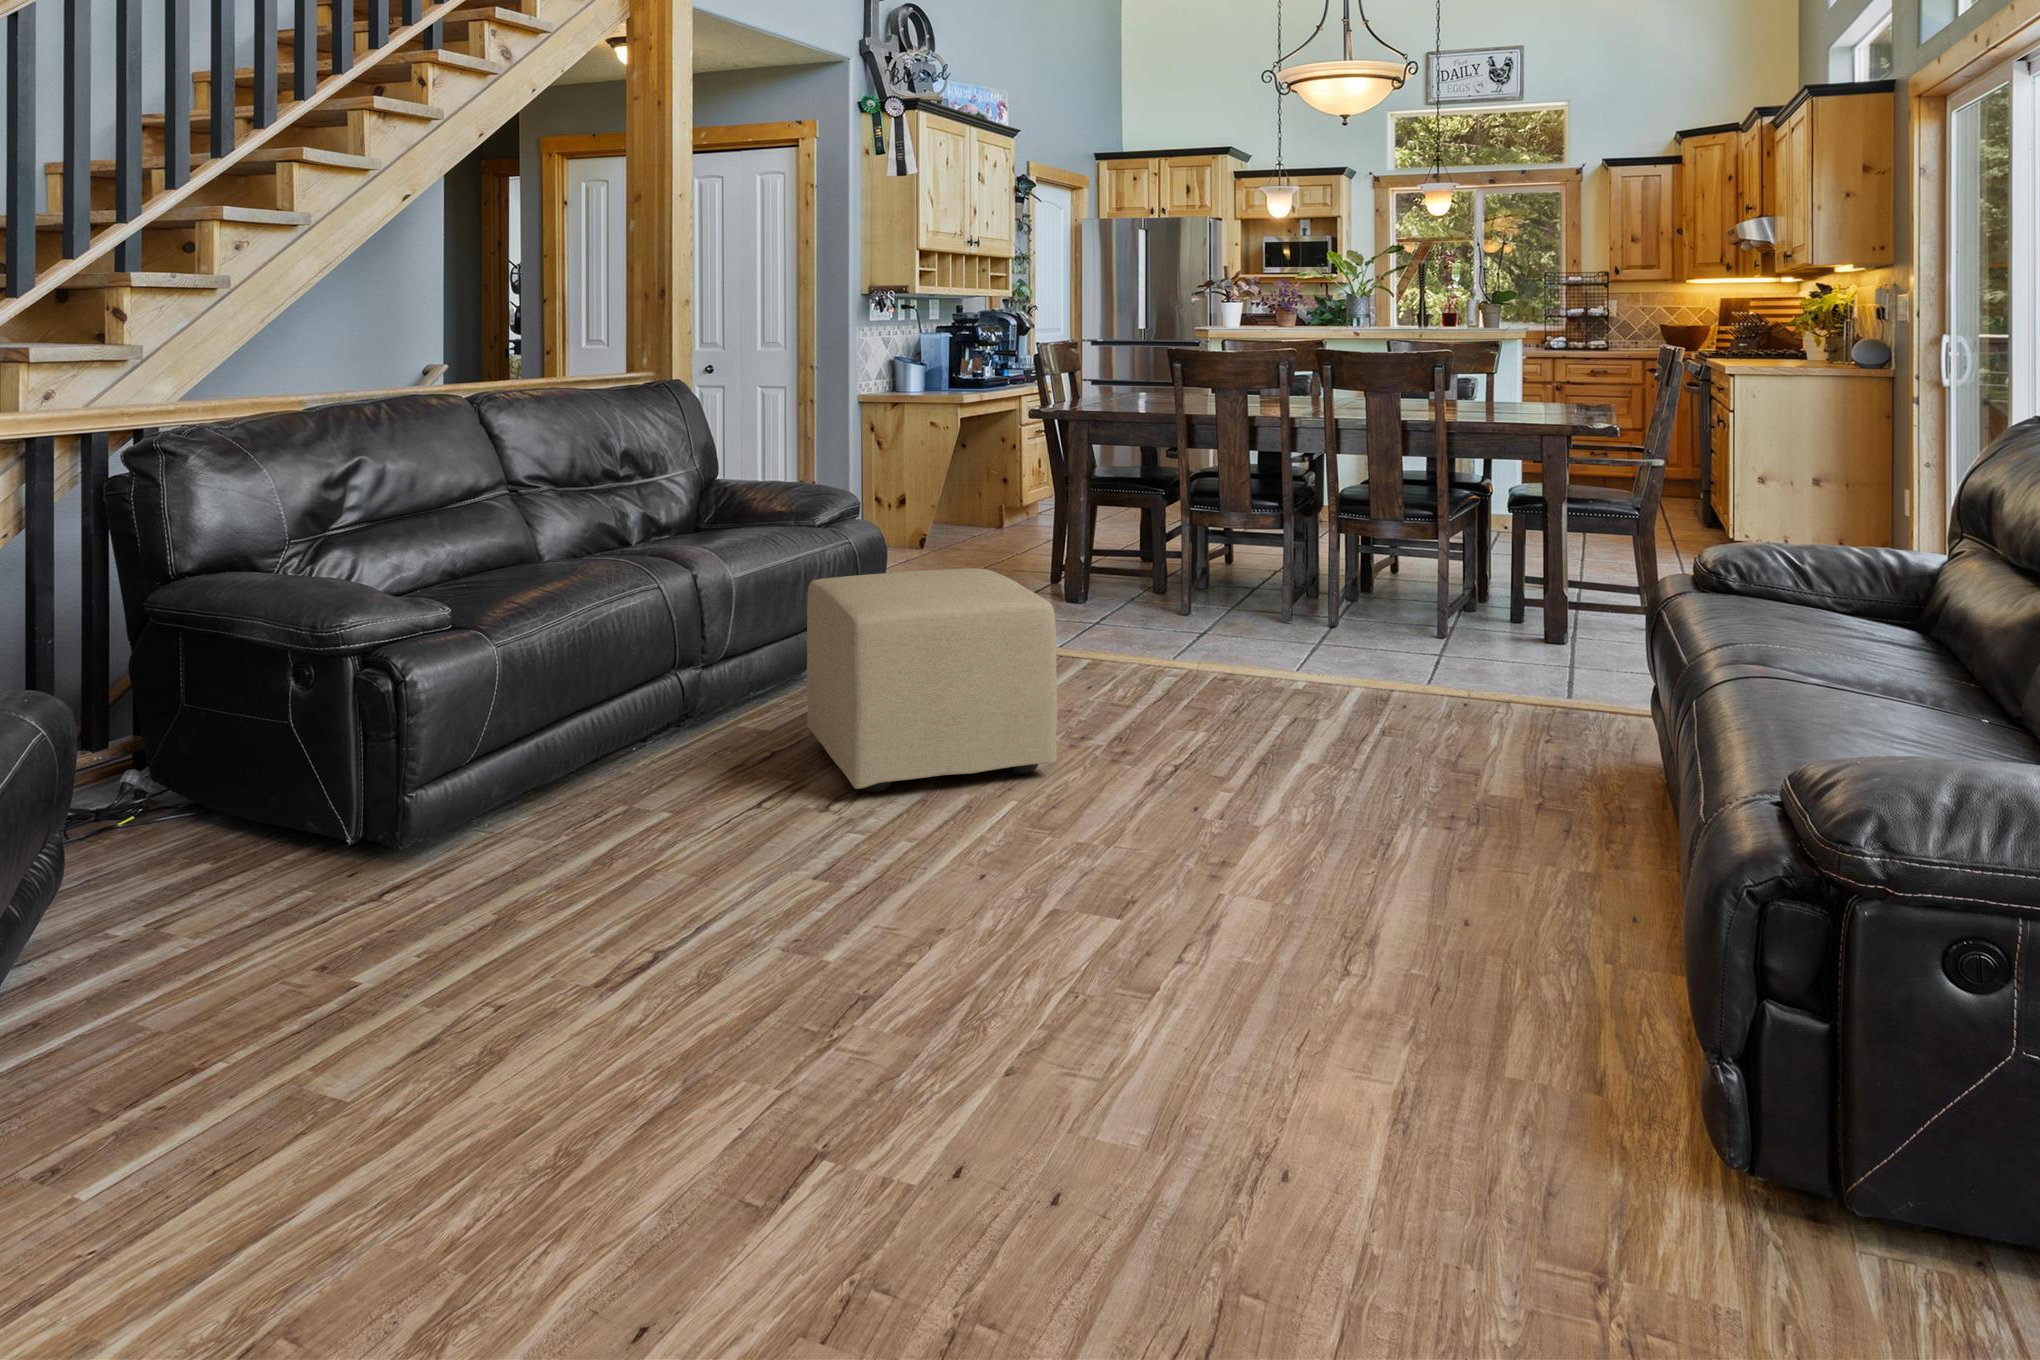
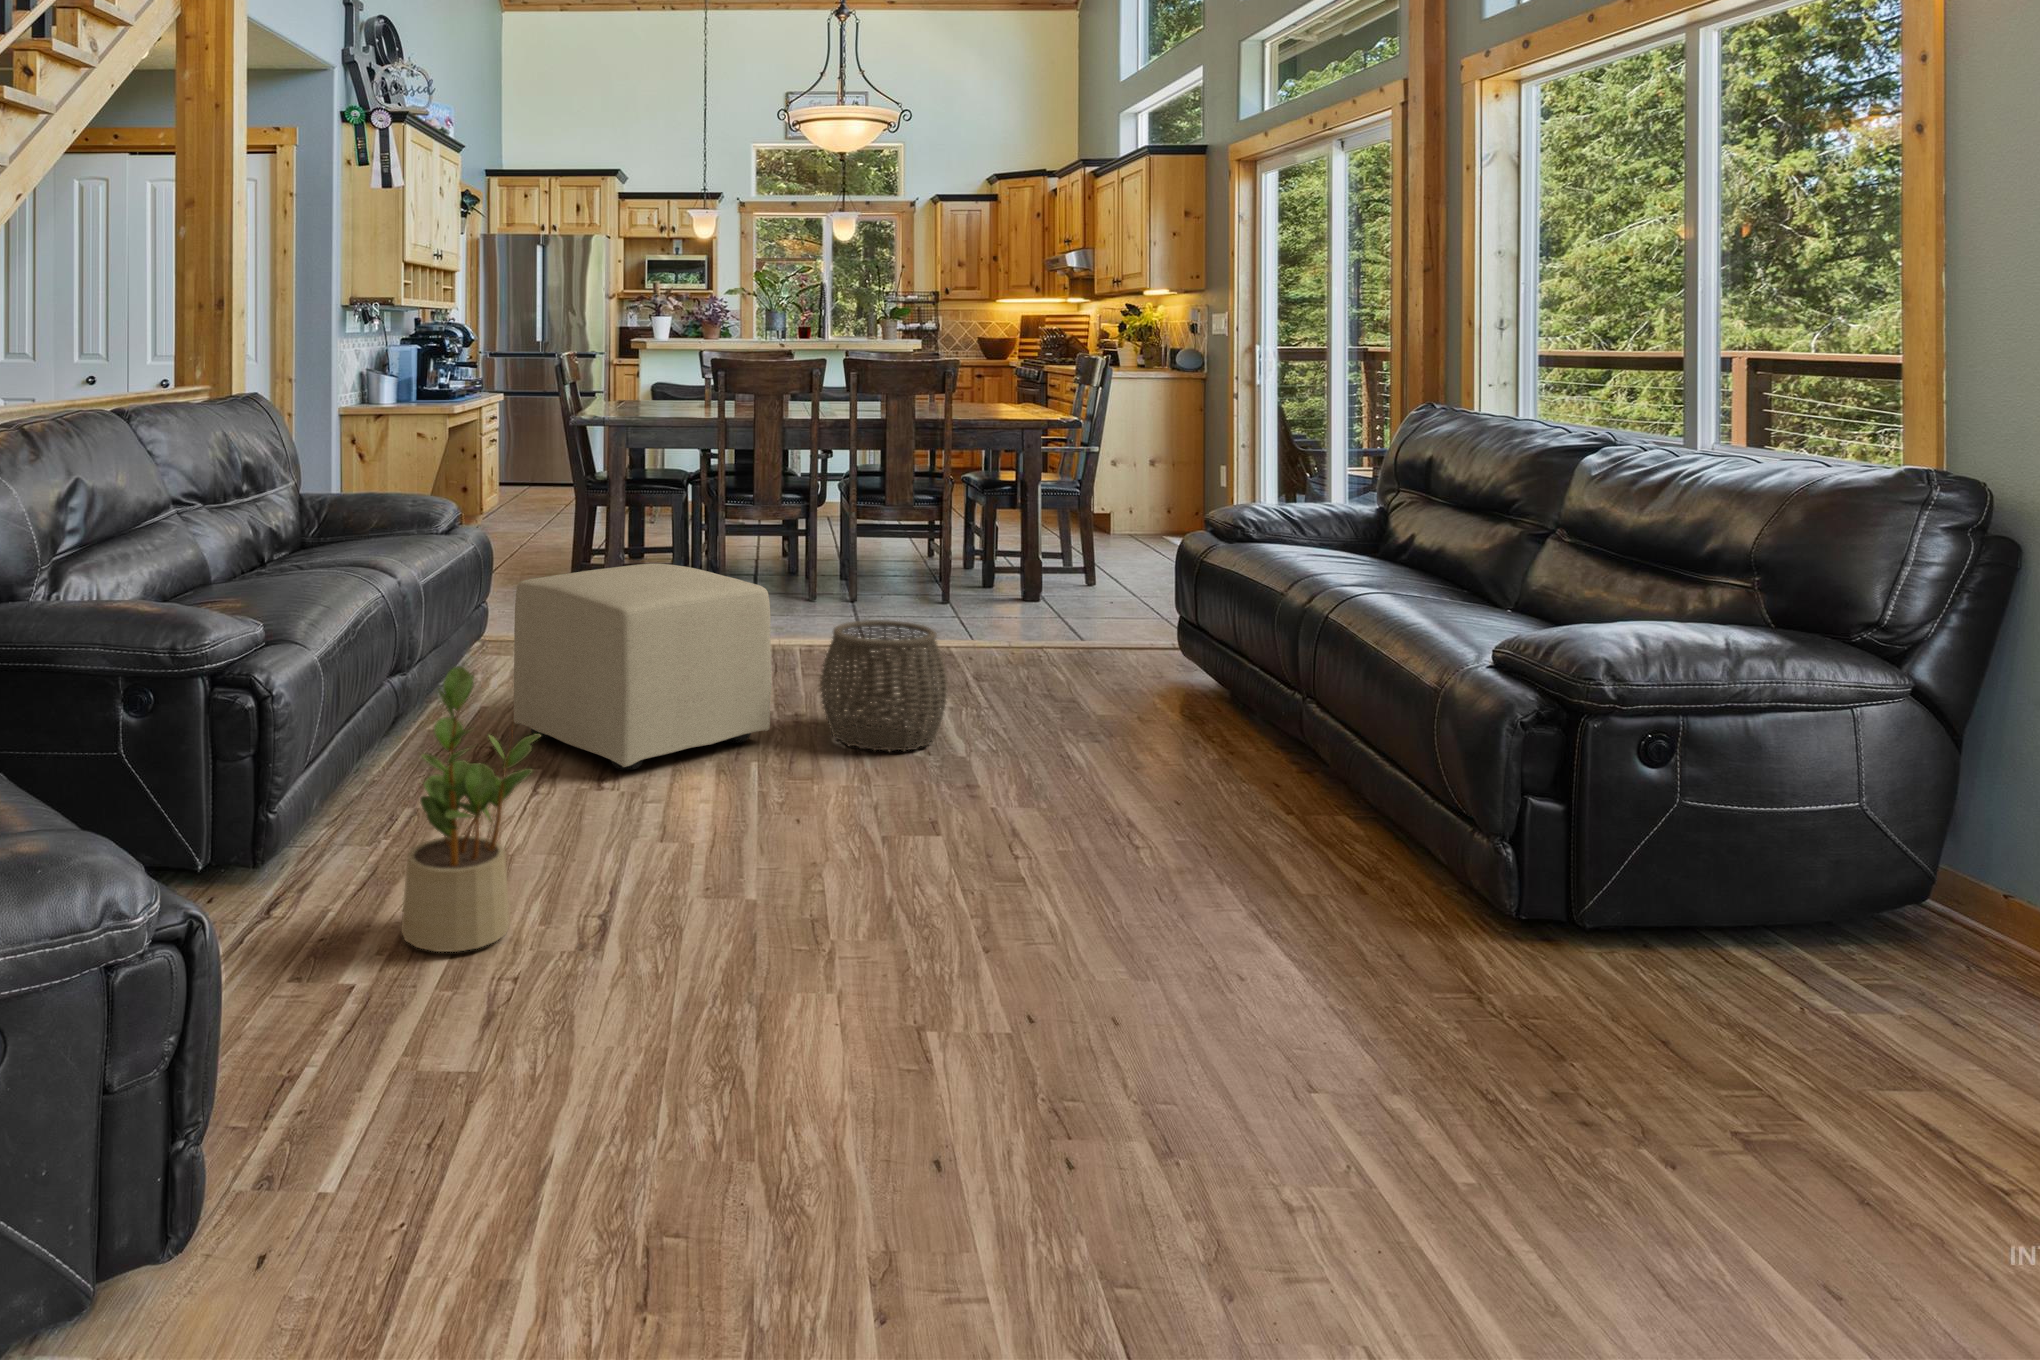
woven basket: none [1113,649,1264,807] -> present [820,620,948,752]
potted plant: none [443,673,595,973] -> present [401,666,540,952]

